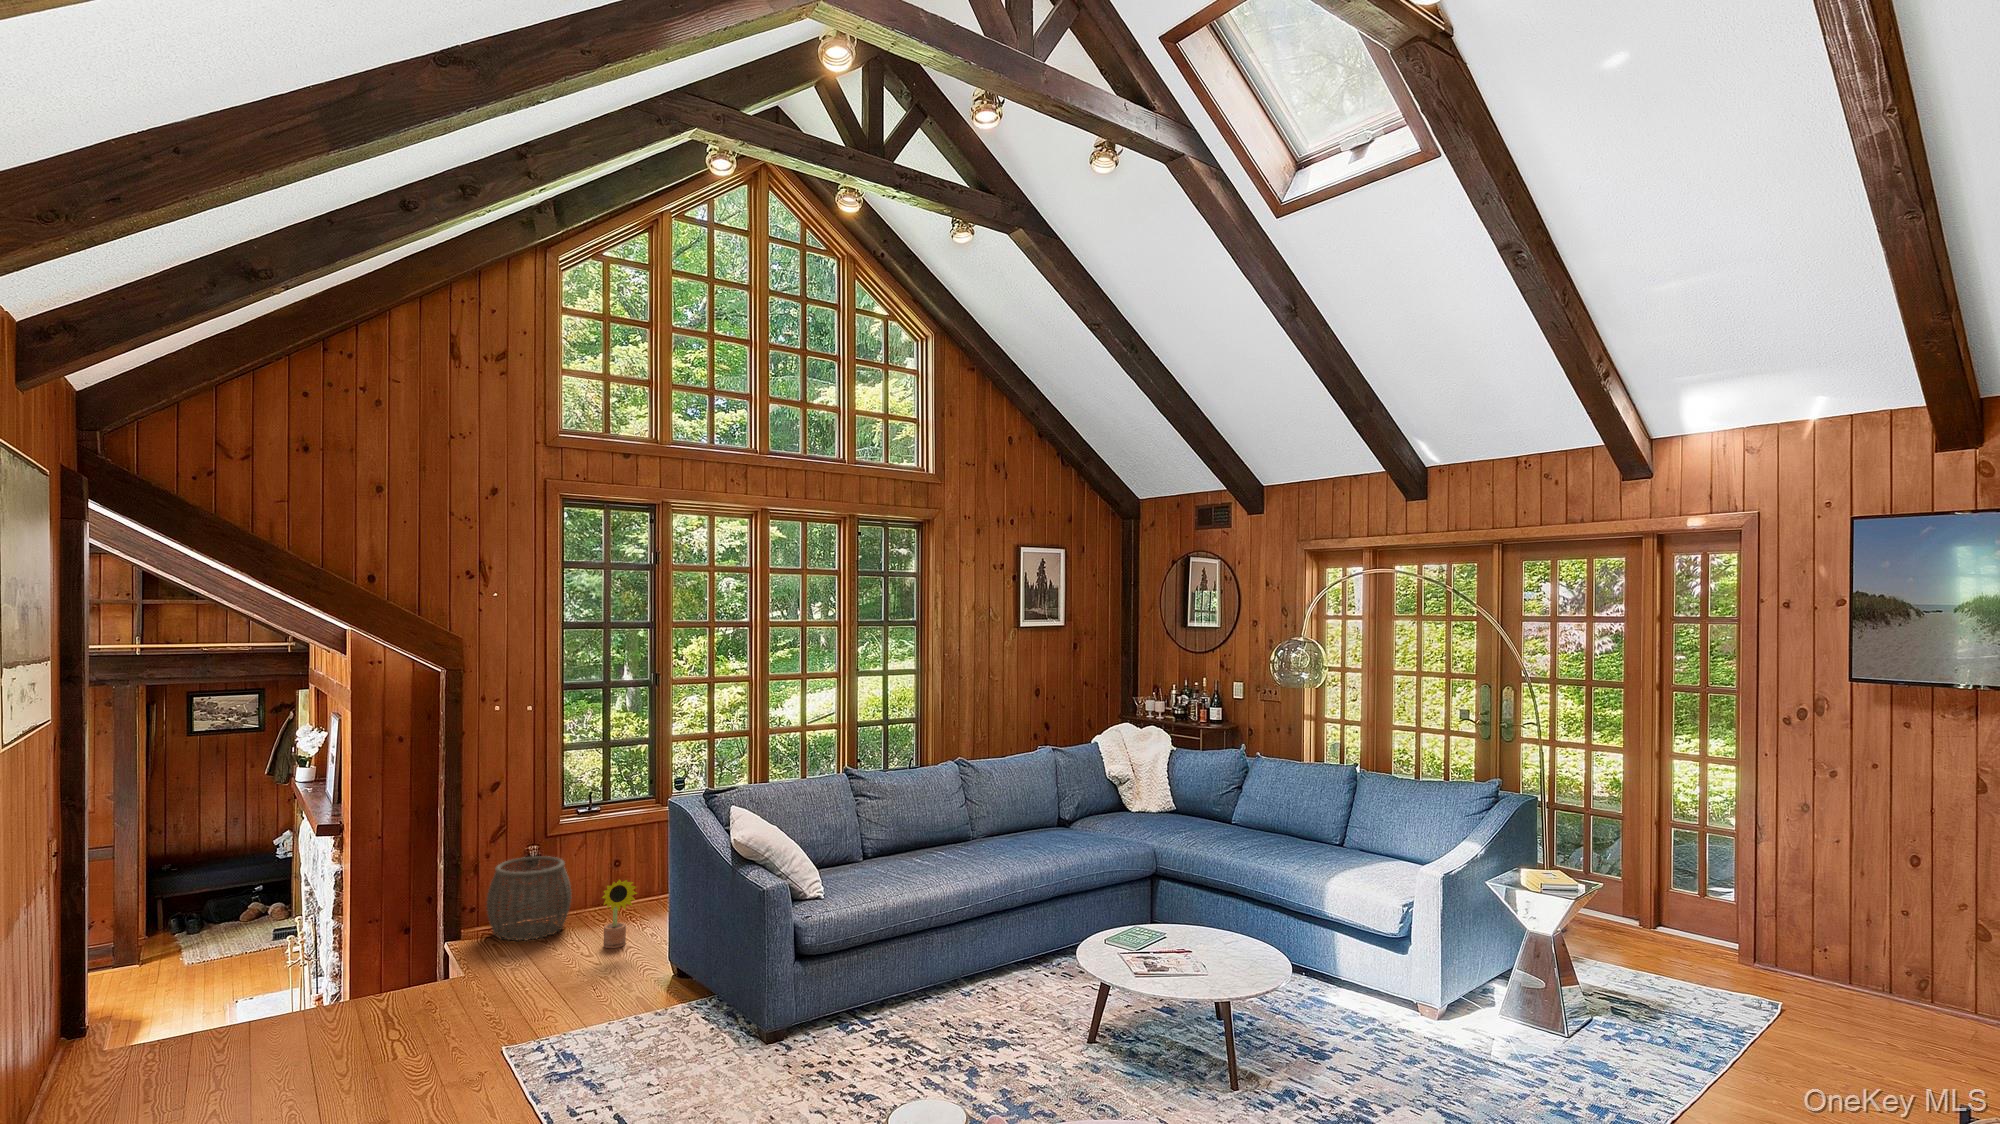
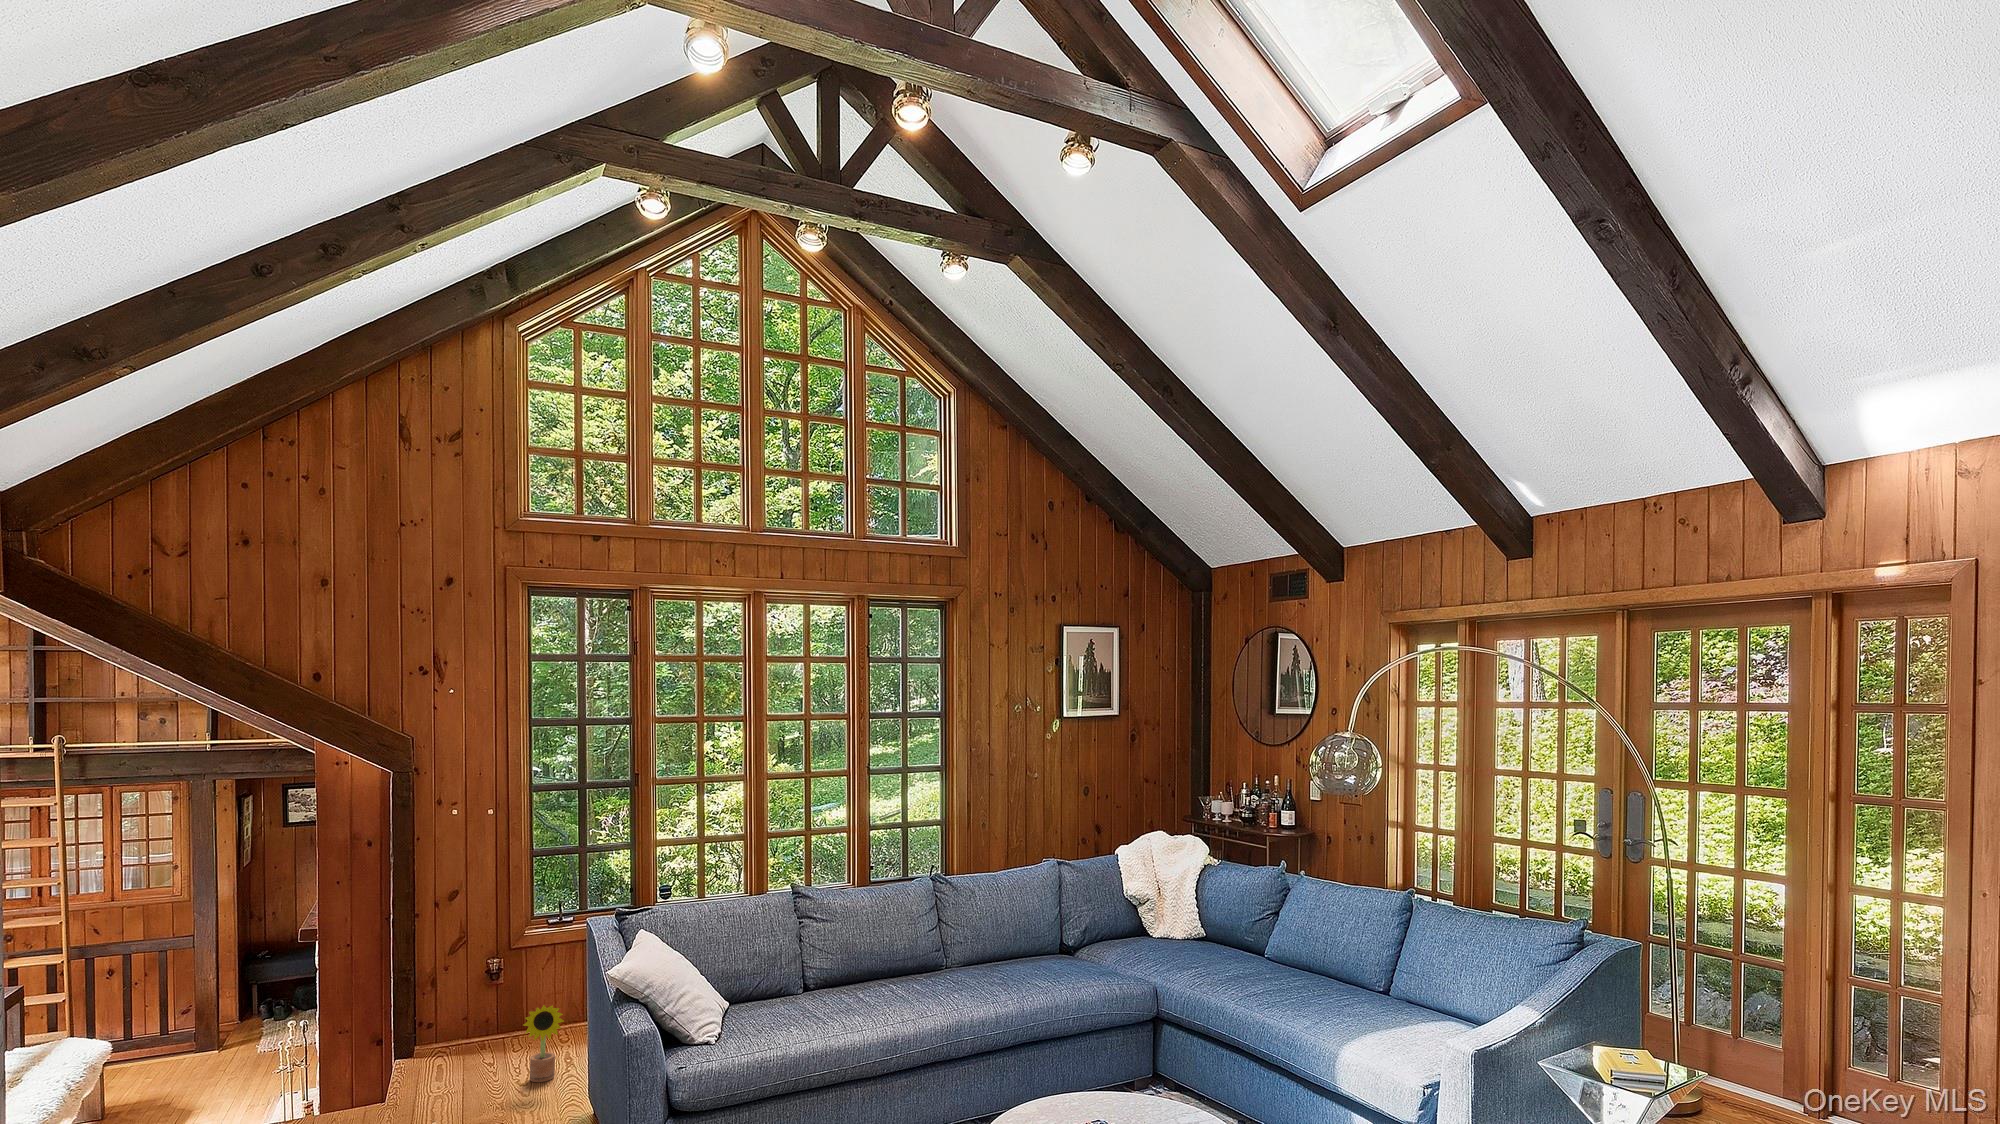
woven basket: present [486,856,572,941] -> none [421,972,516,1068]

